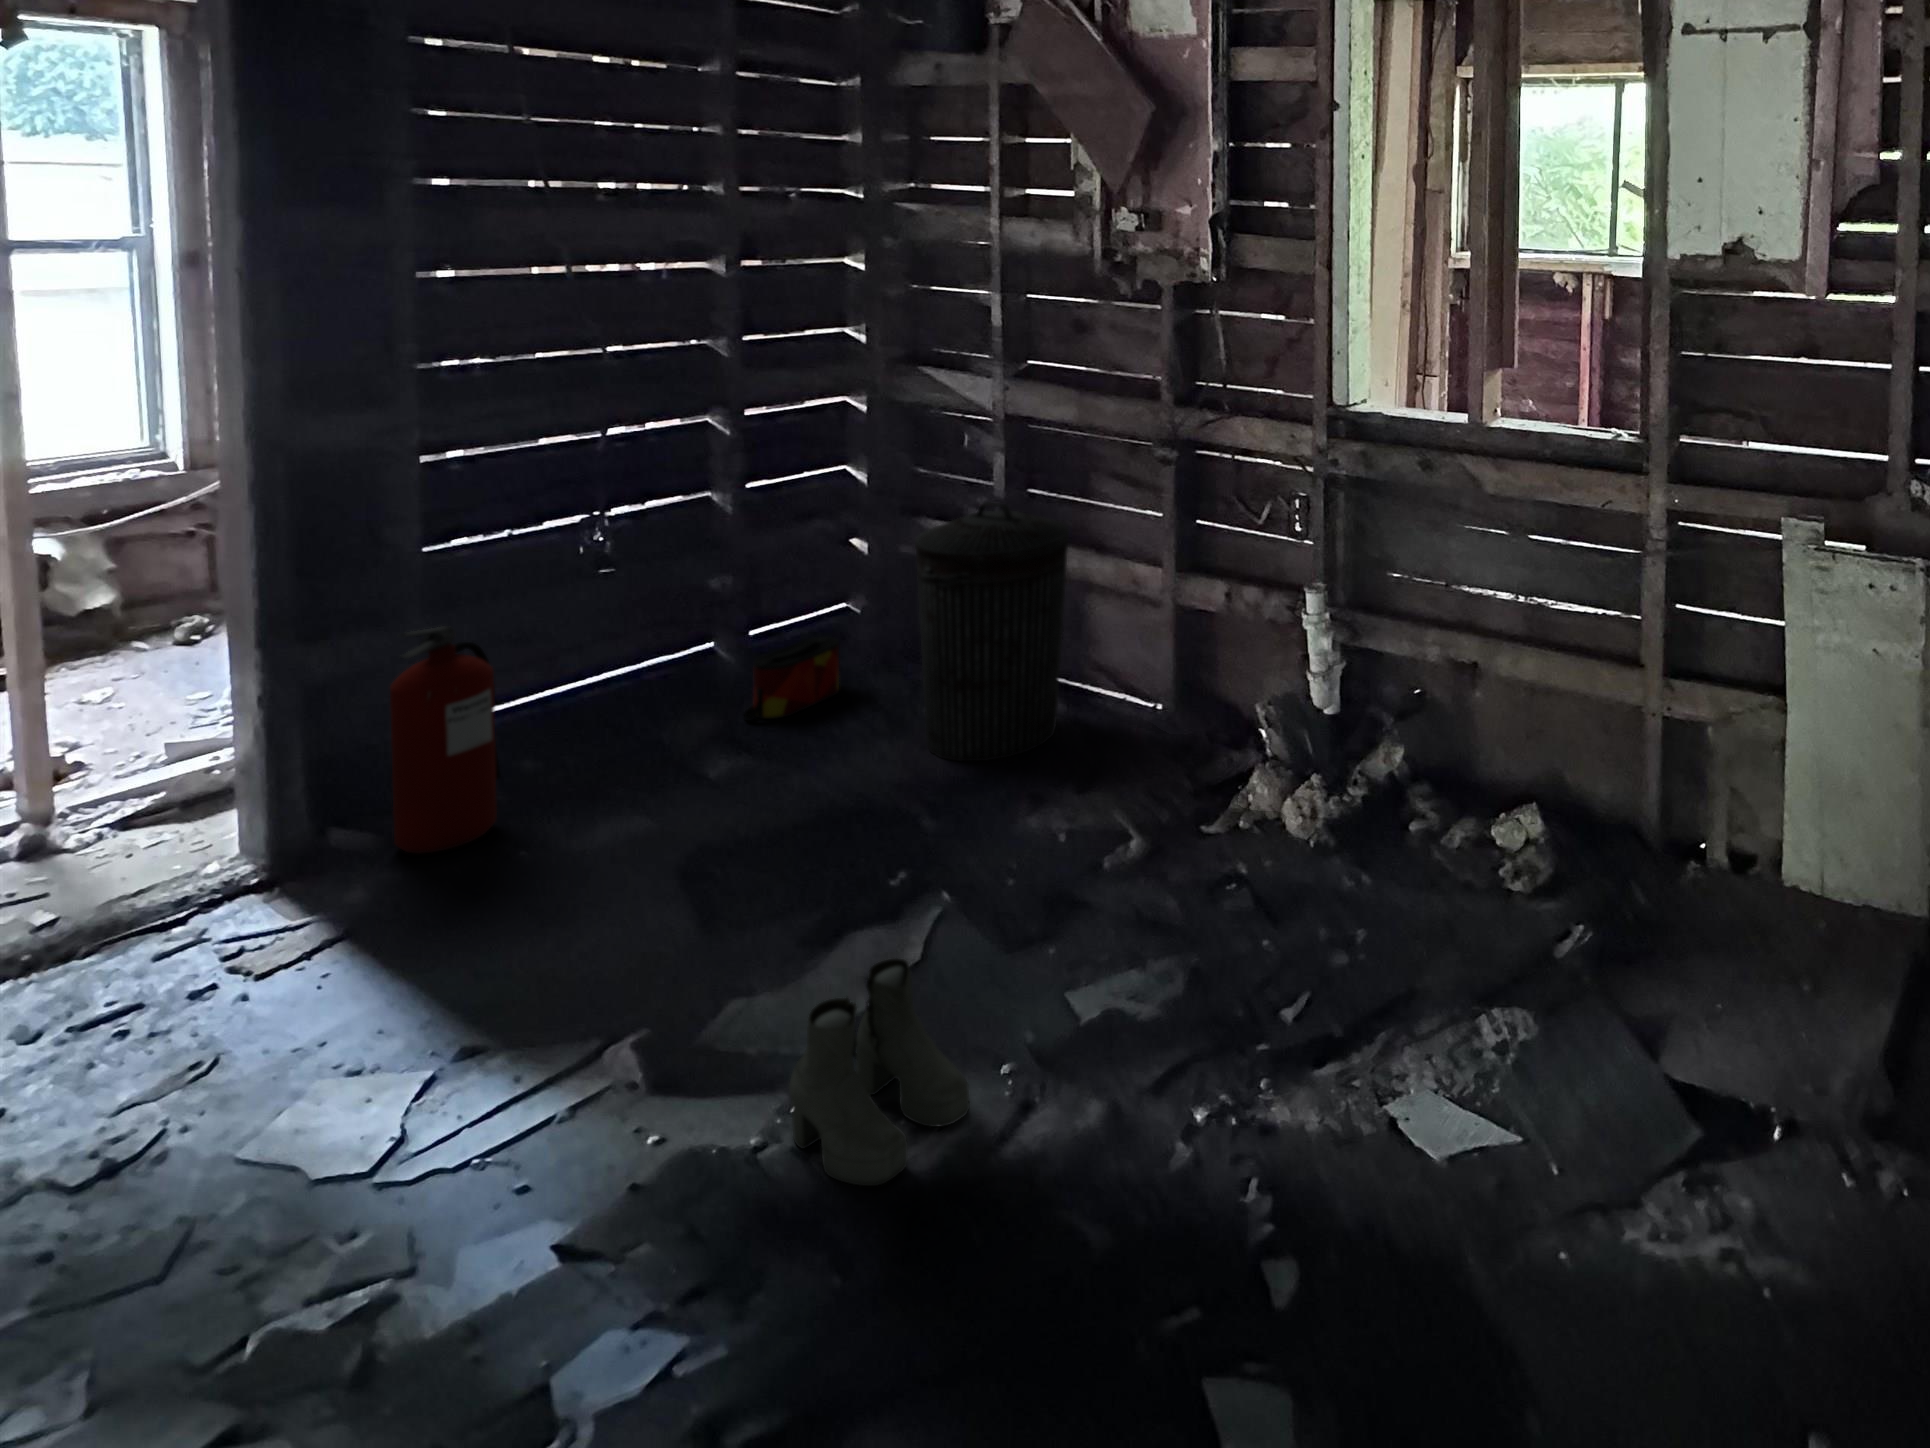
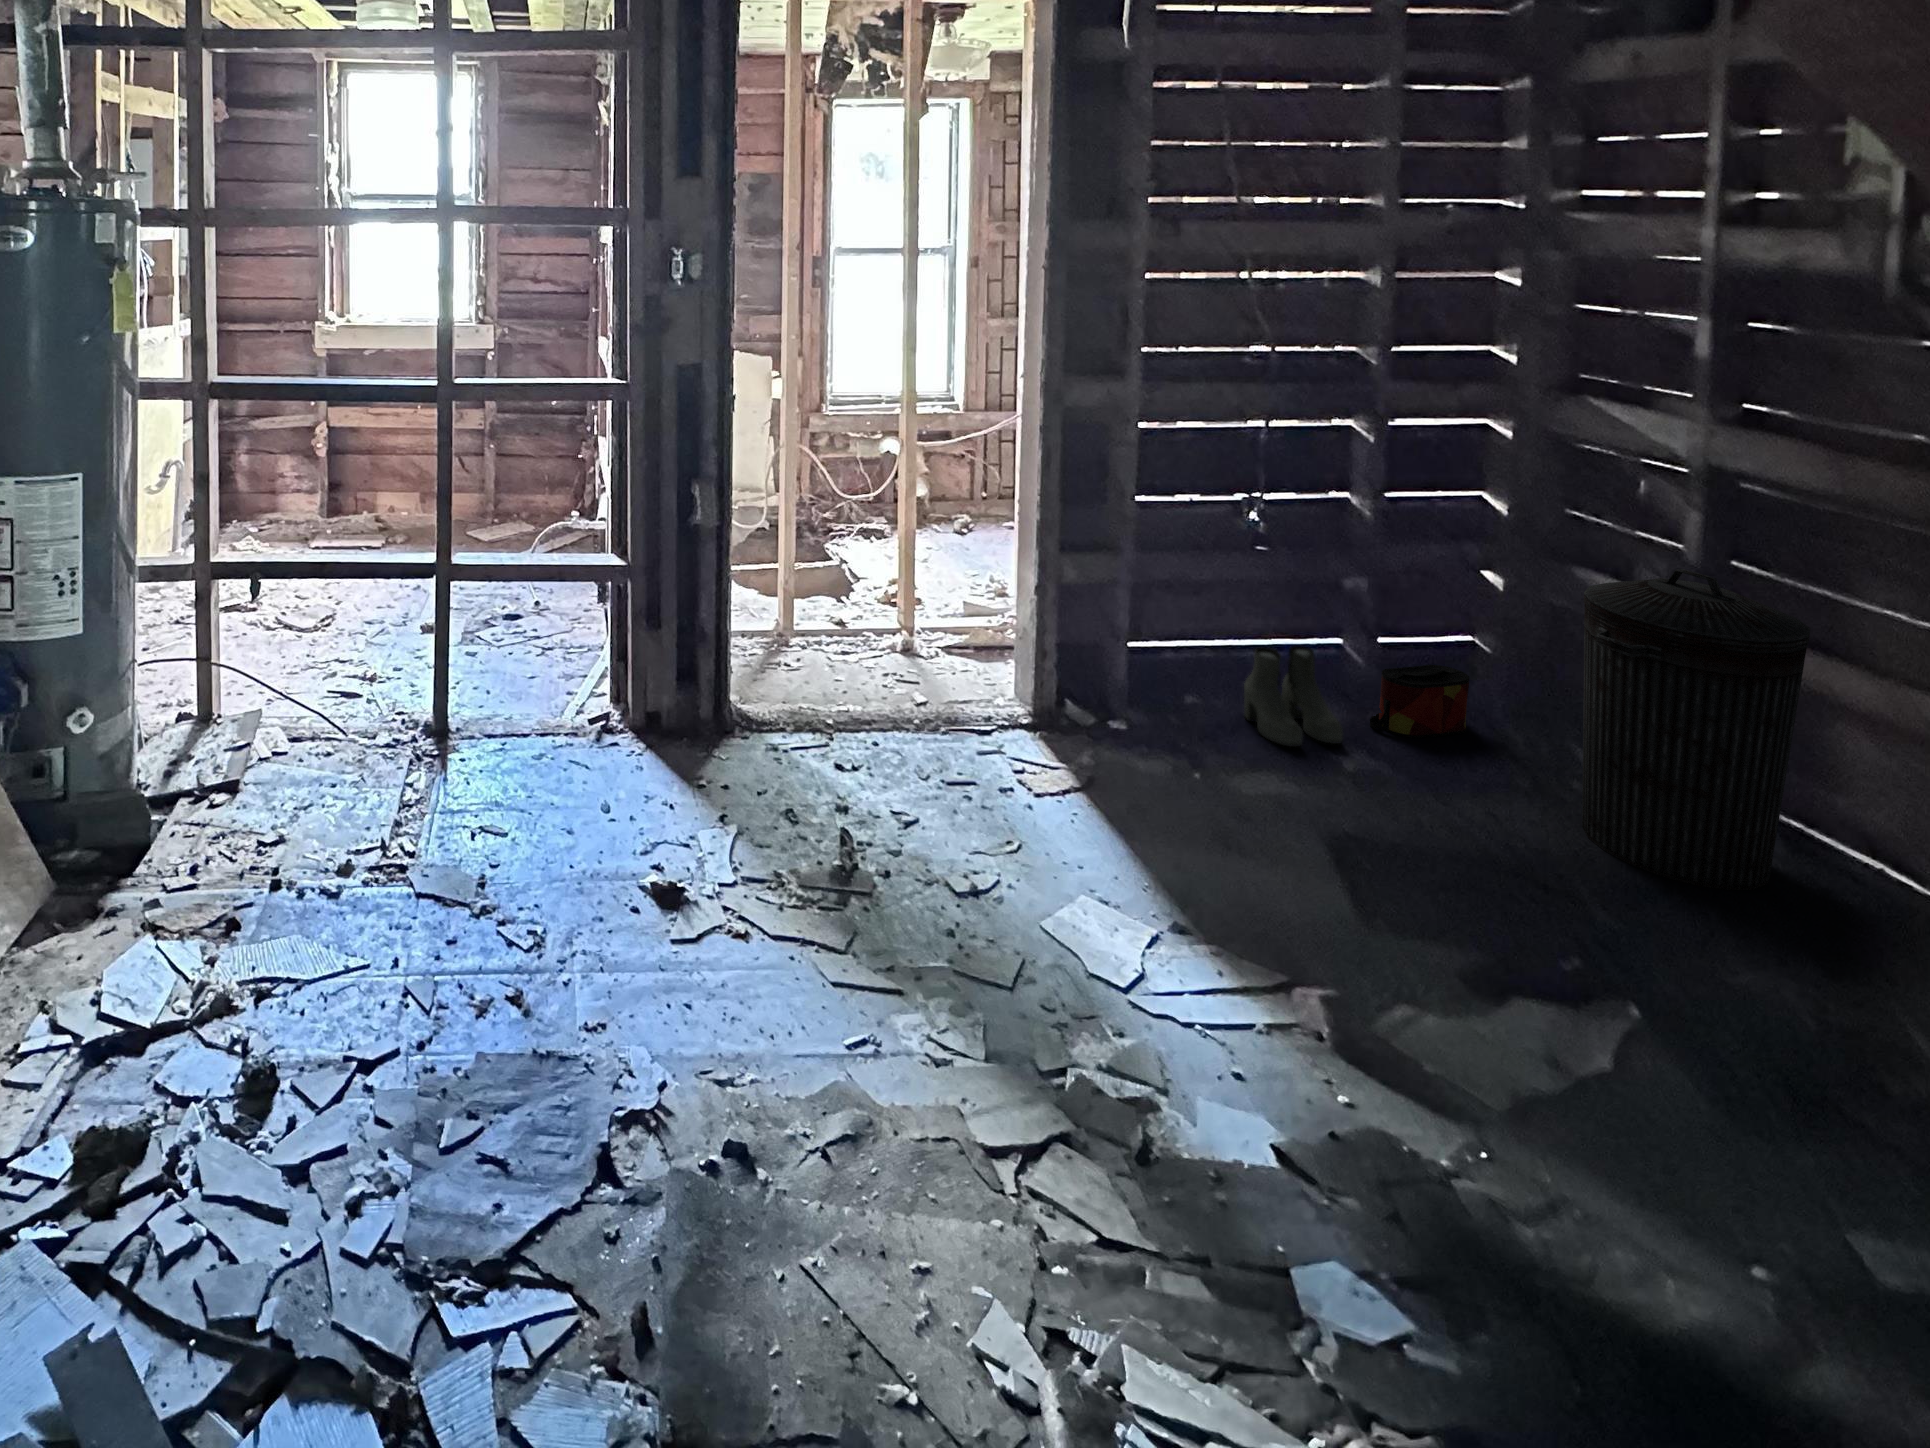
fire extinguisher: present [390,626,501,853] -> none [1107,564,1181,750]
boots: present [789,959,970,1186] -> present [1244,645,1343,747]

